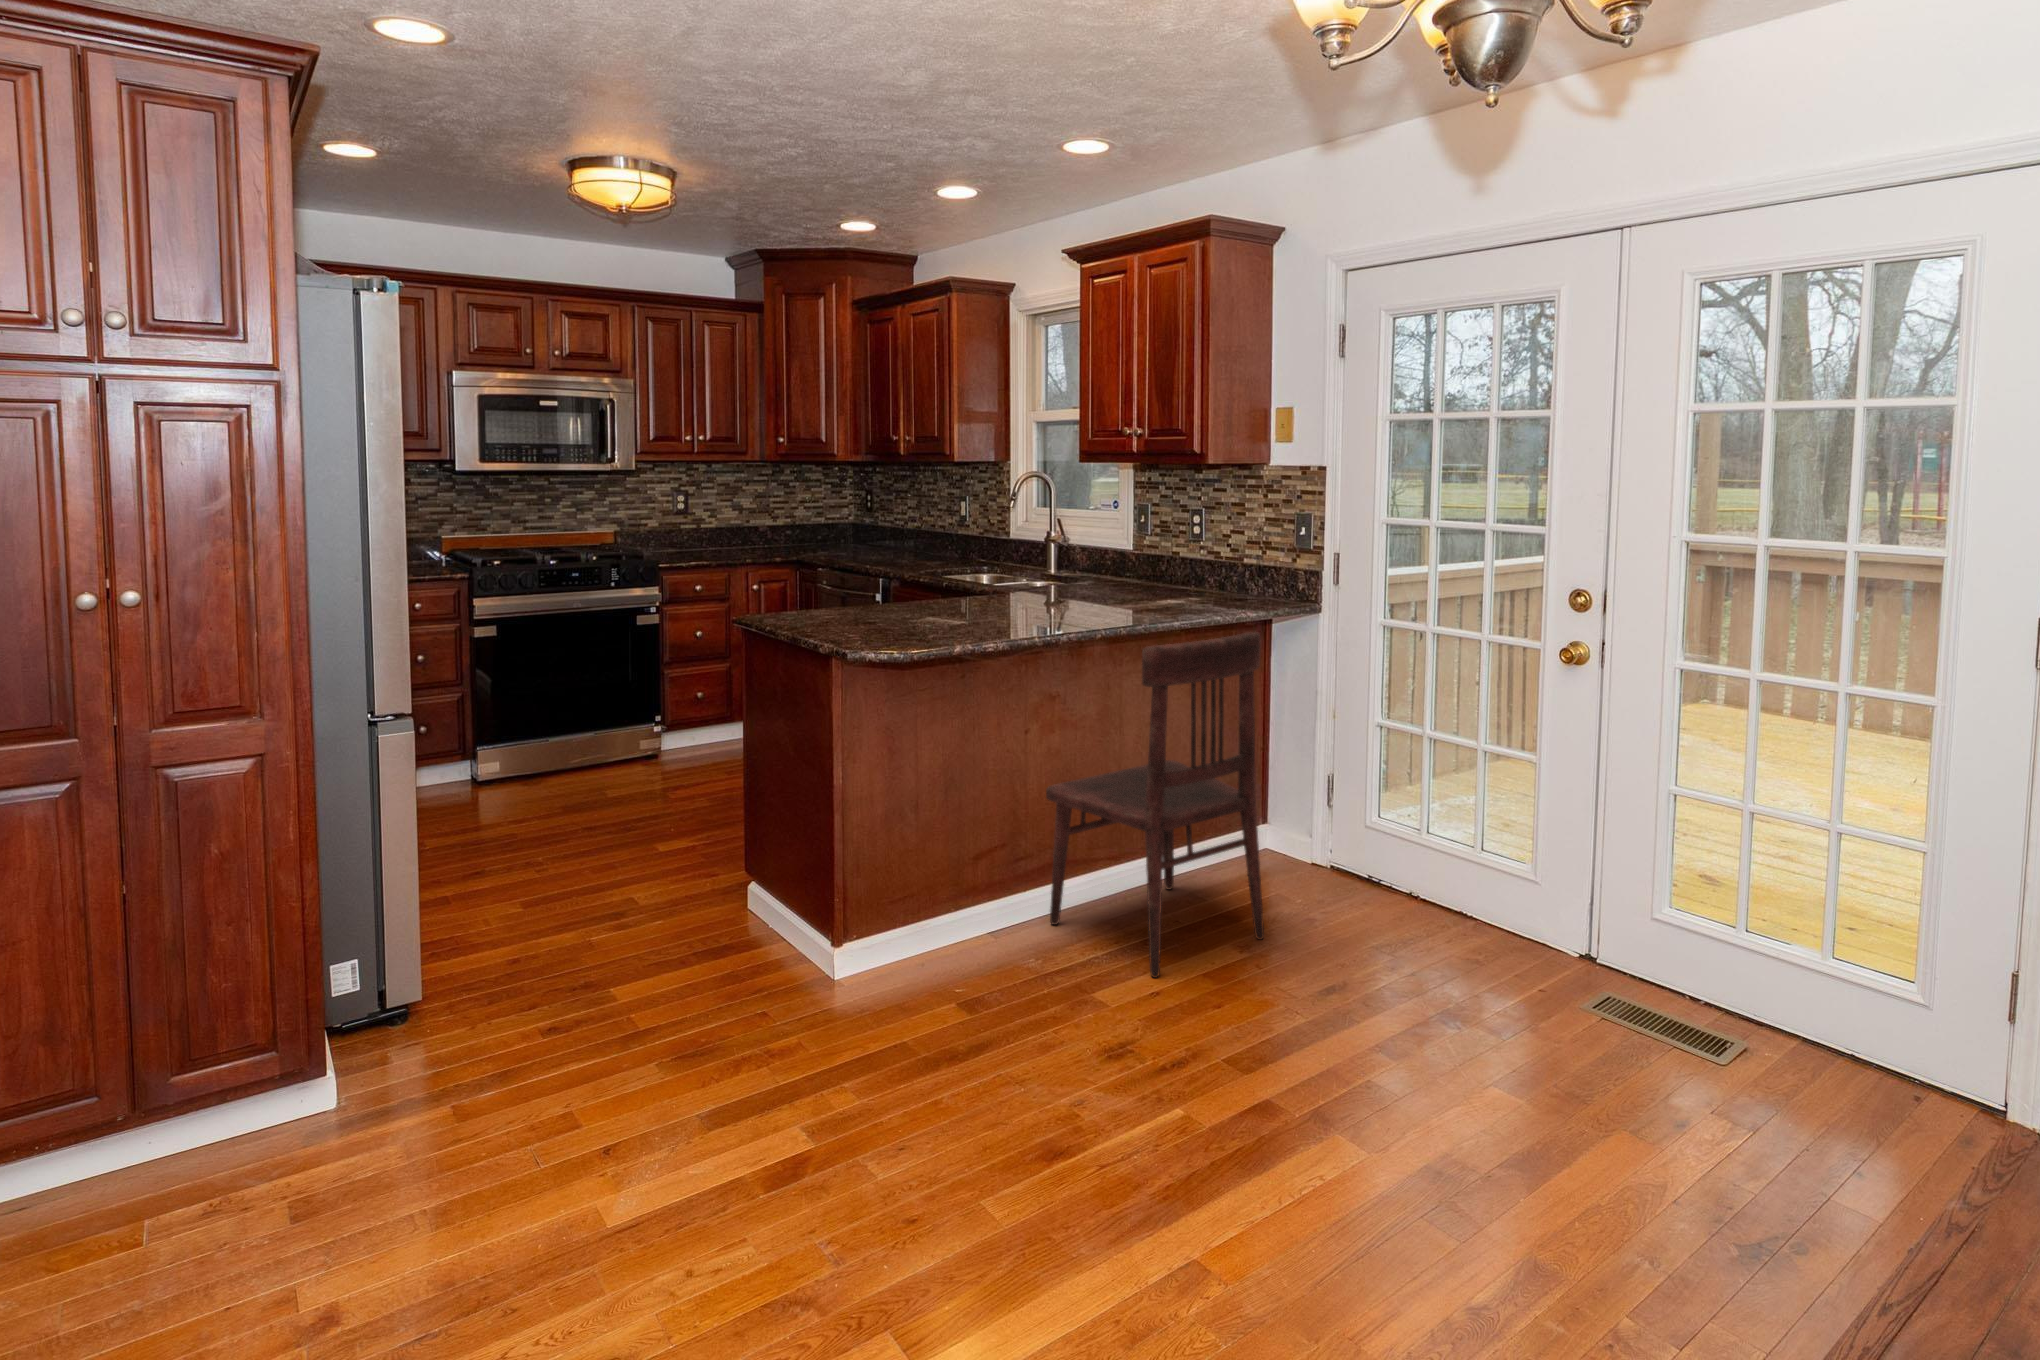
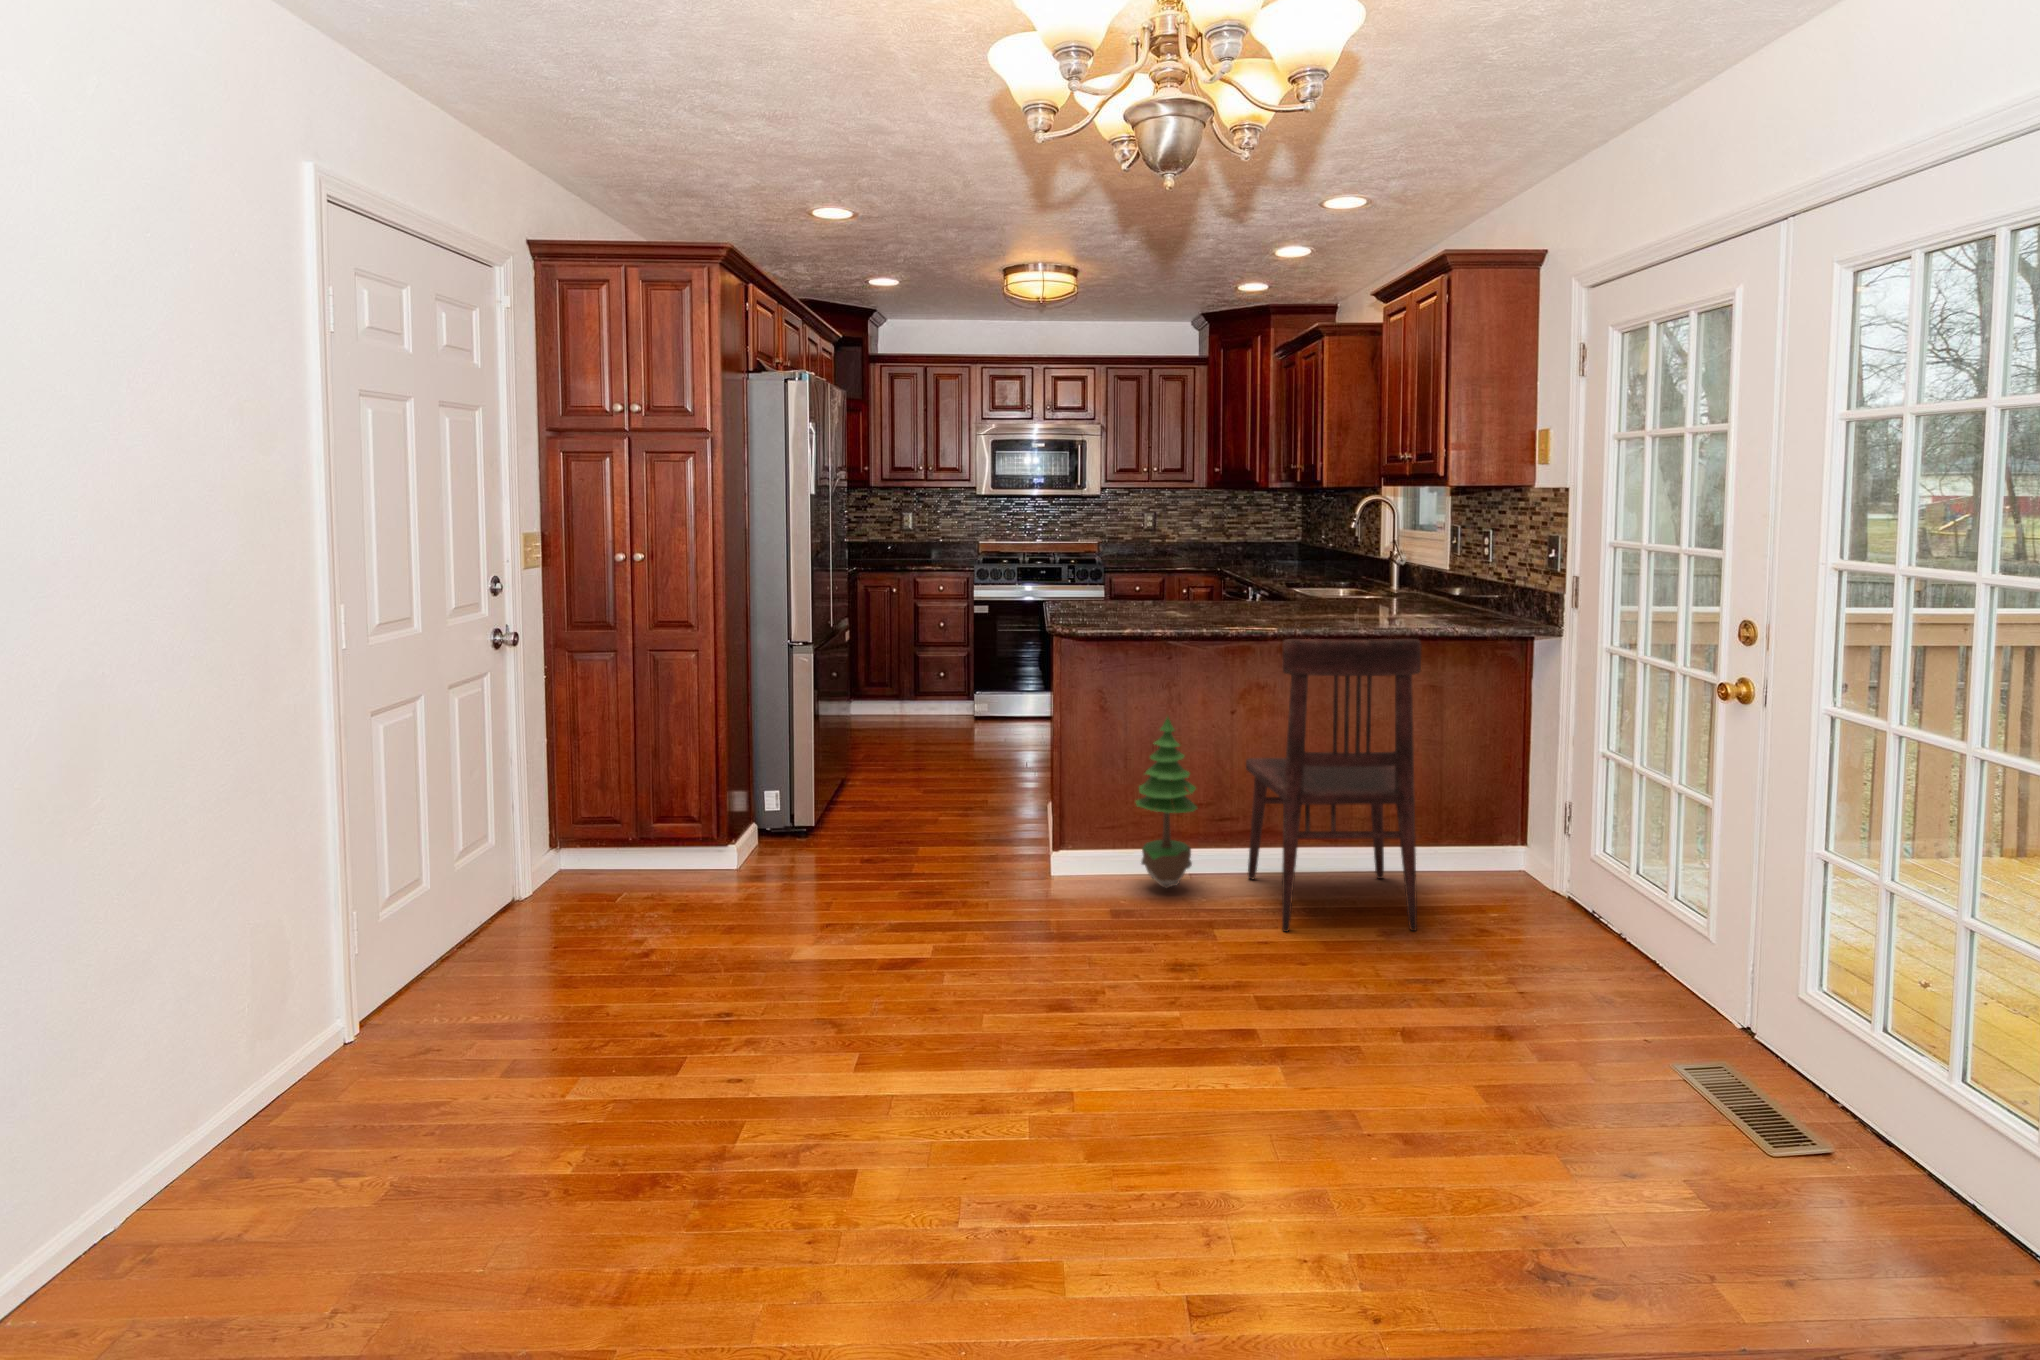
potted tree: none [940,752,1018,962] -> present [1136,717,1197,888]

